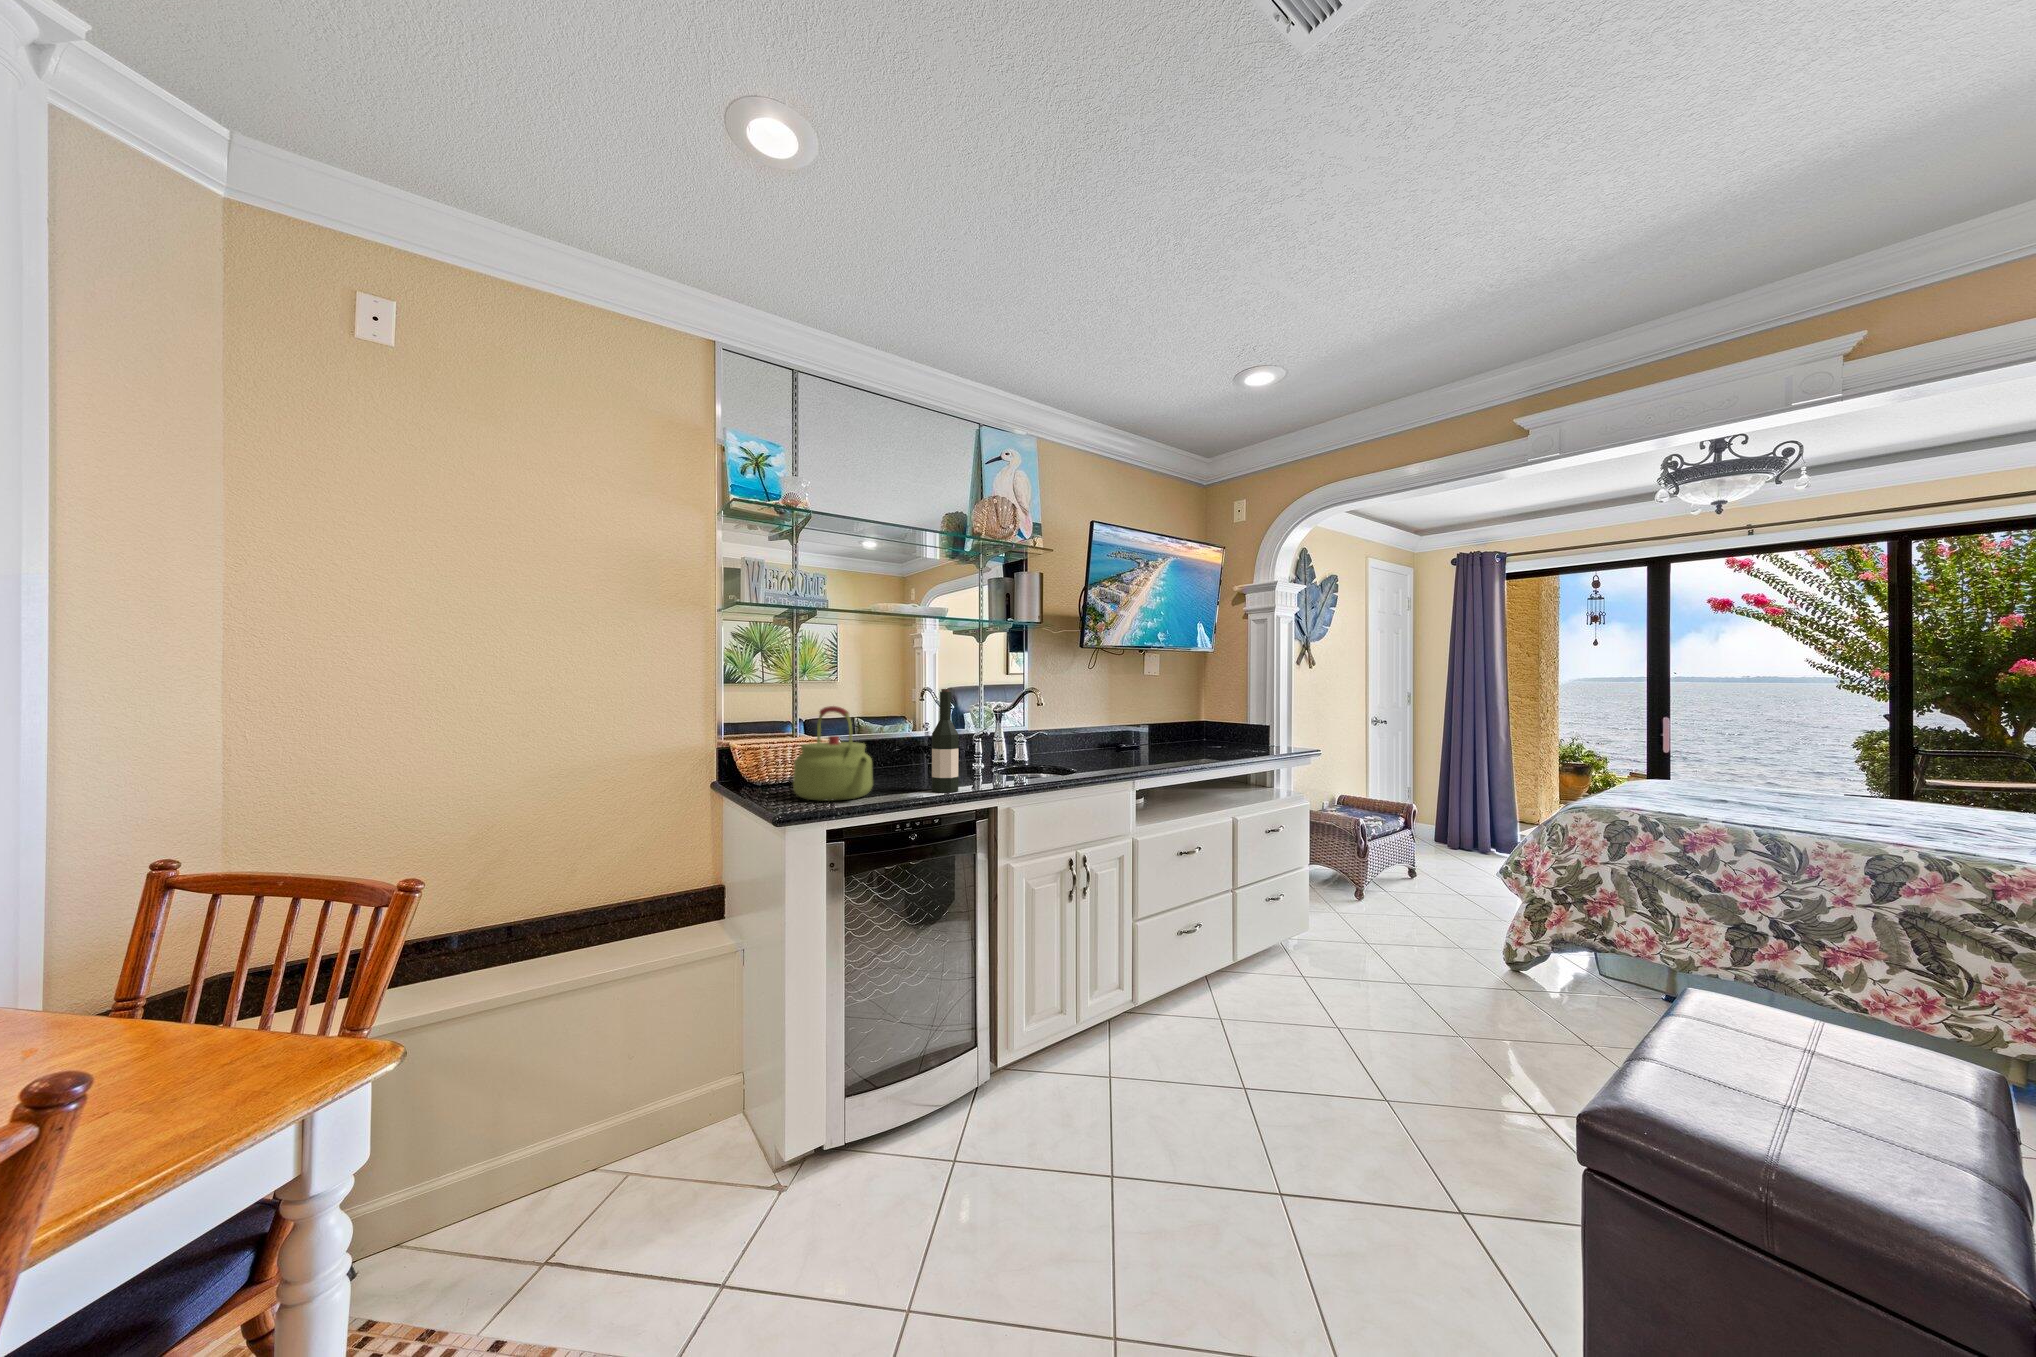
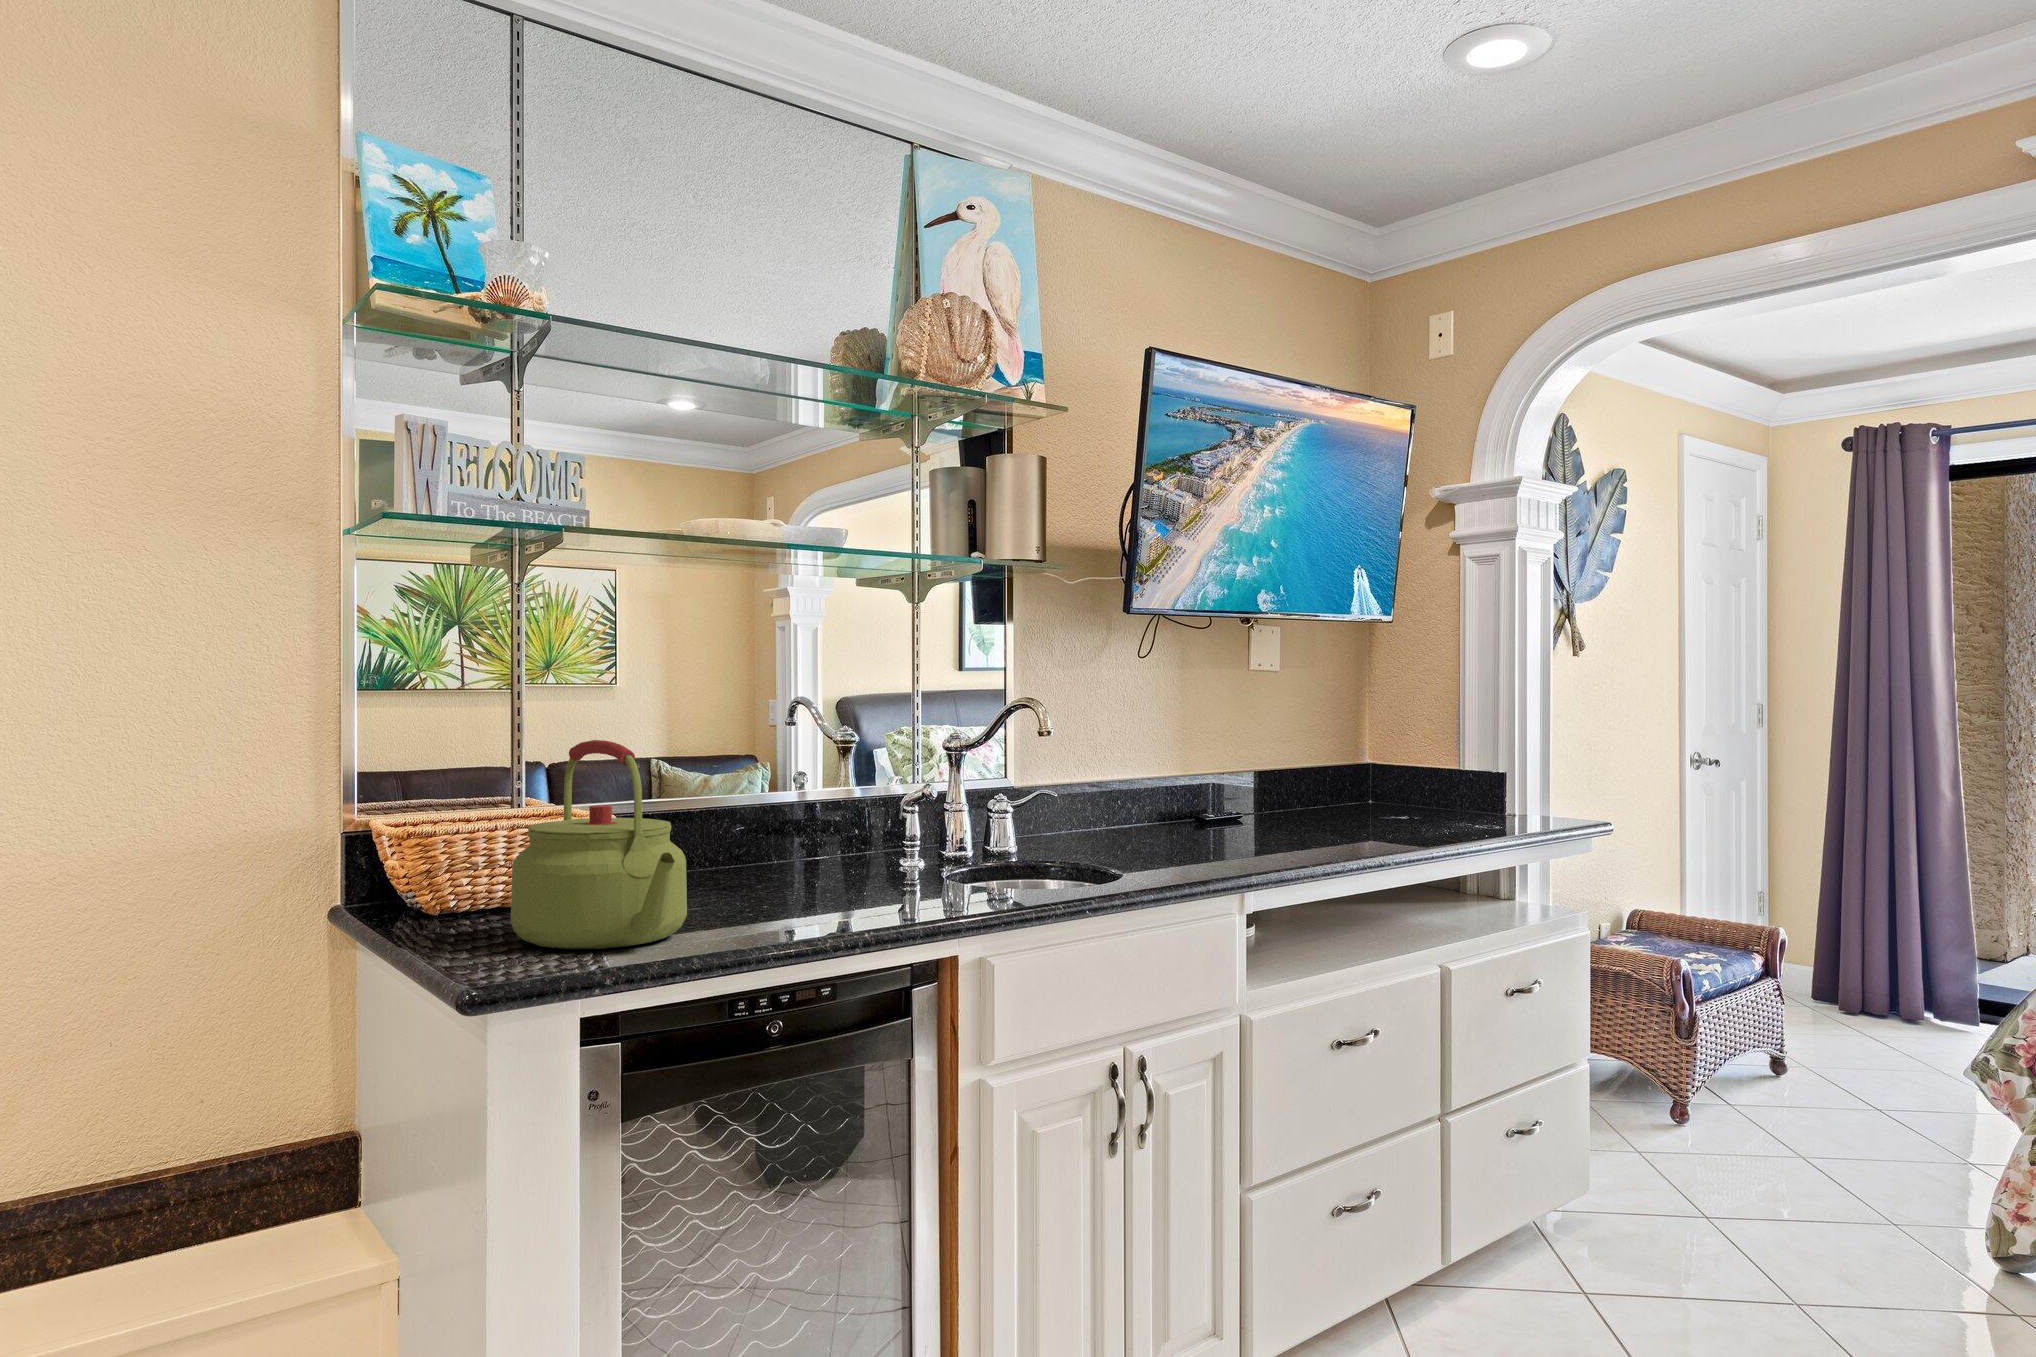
wine bottle: present [932,689,959,792] -> none [816,702,874,926]

